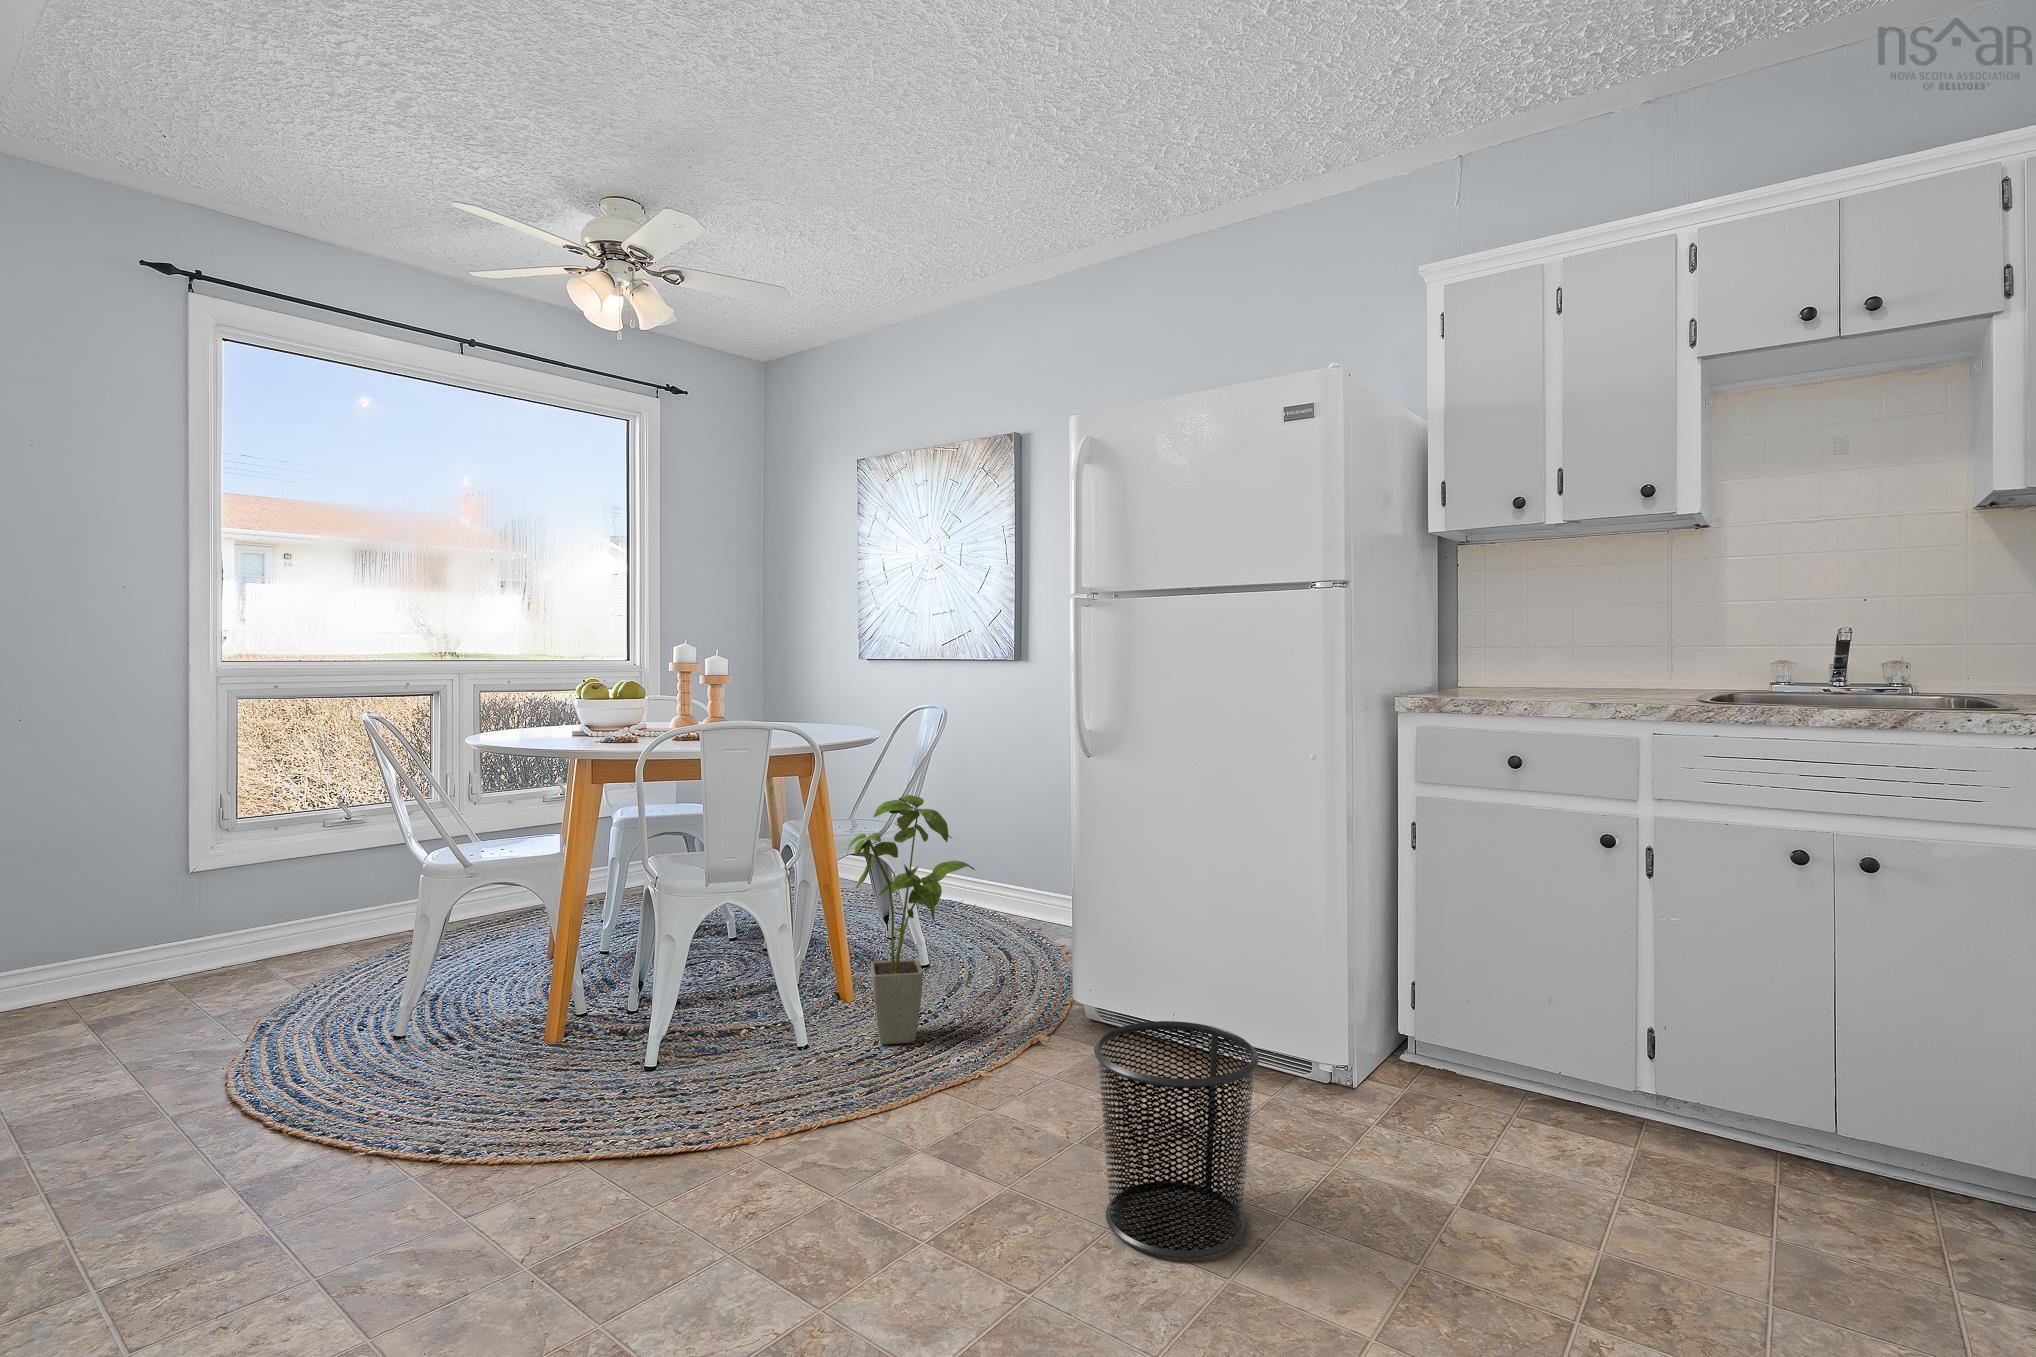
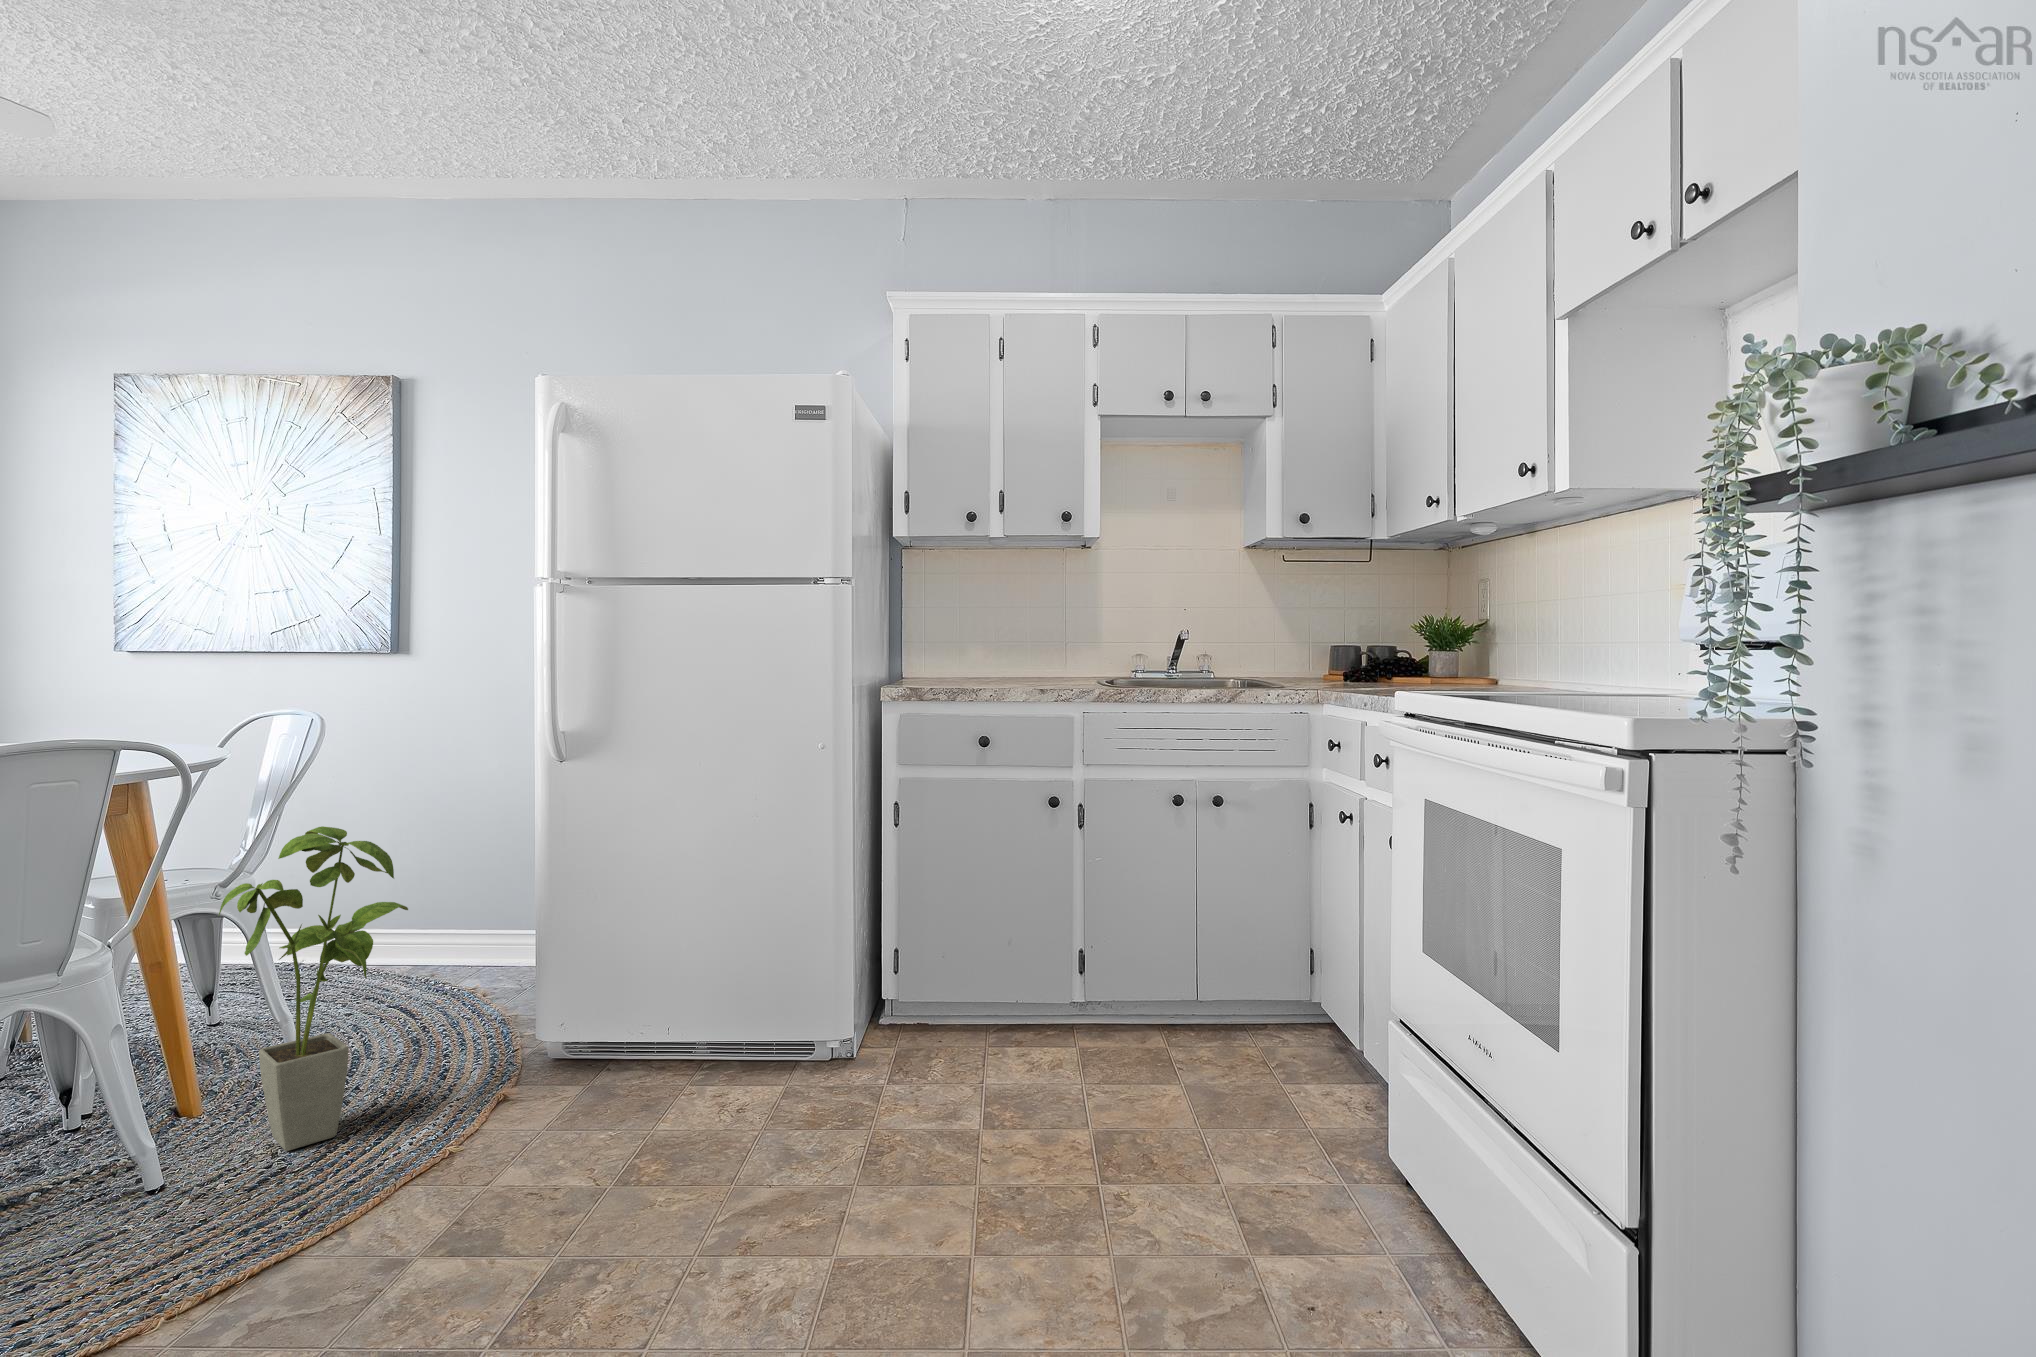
waste bin: present [1094,1021,1259,1259] -> none [670,1022,842,1265]

